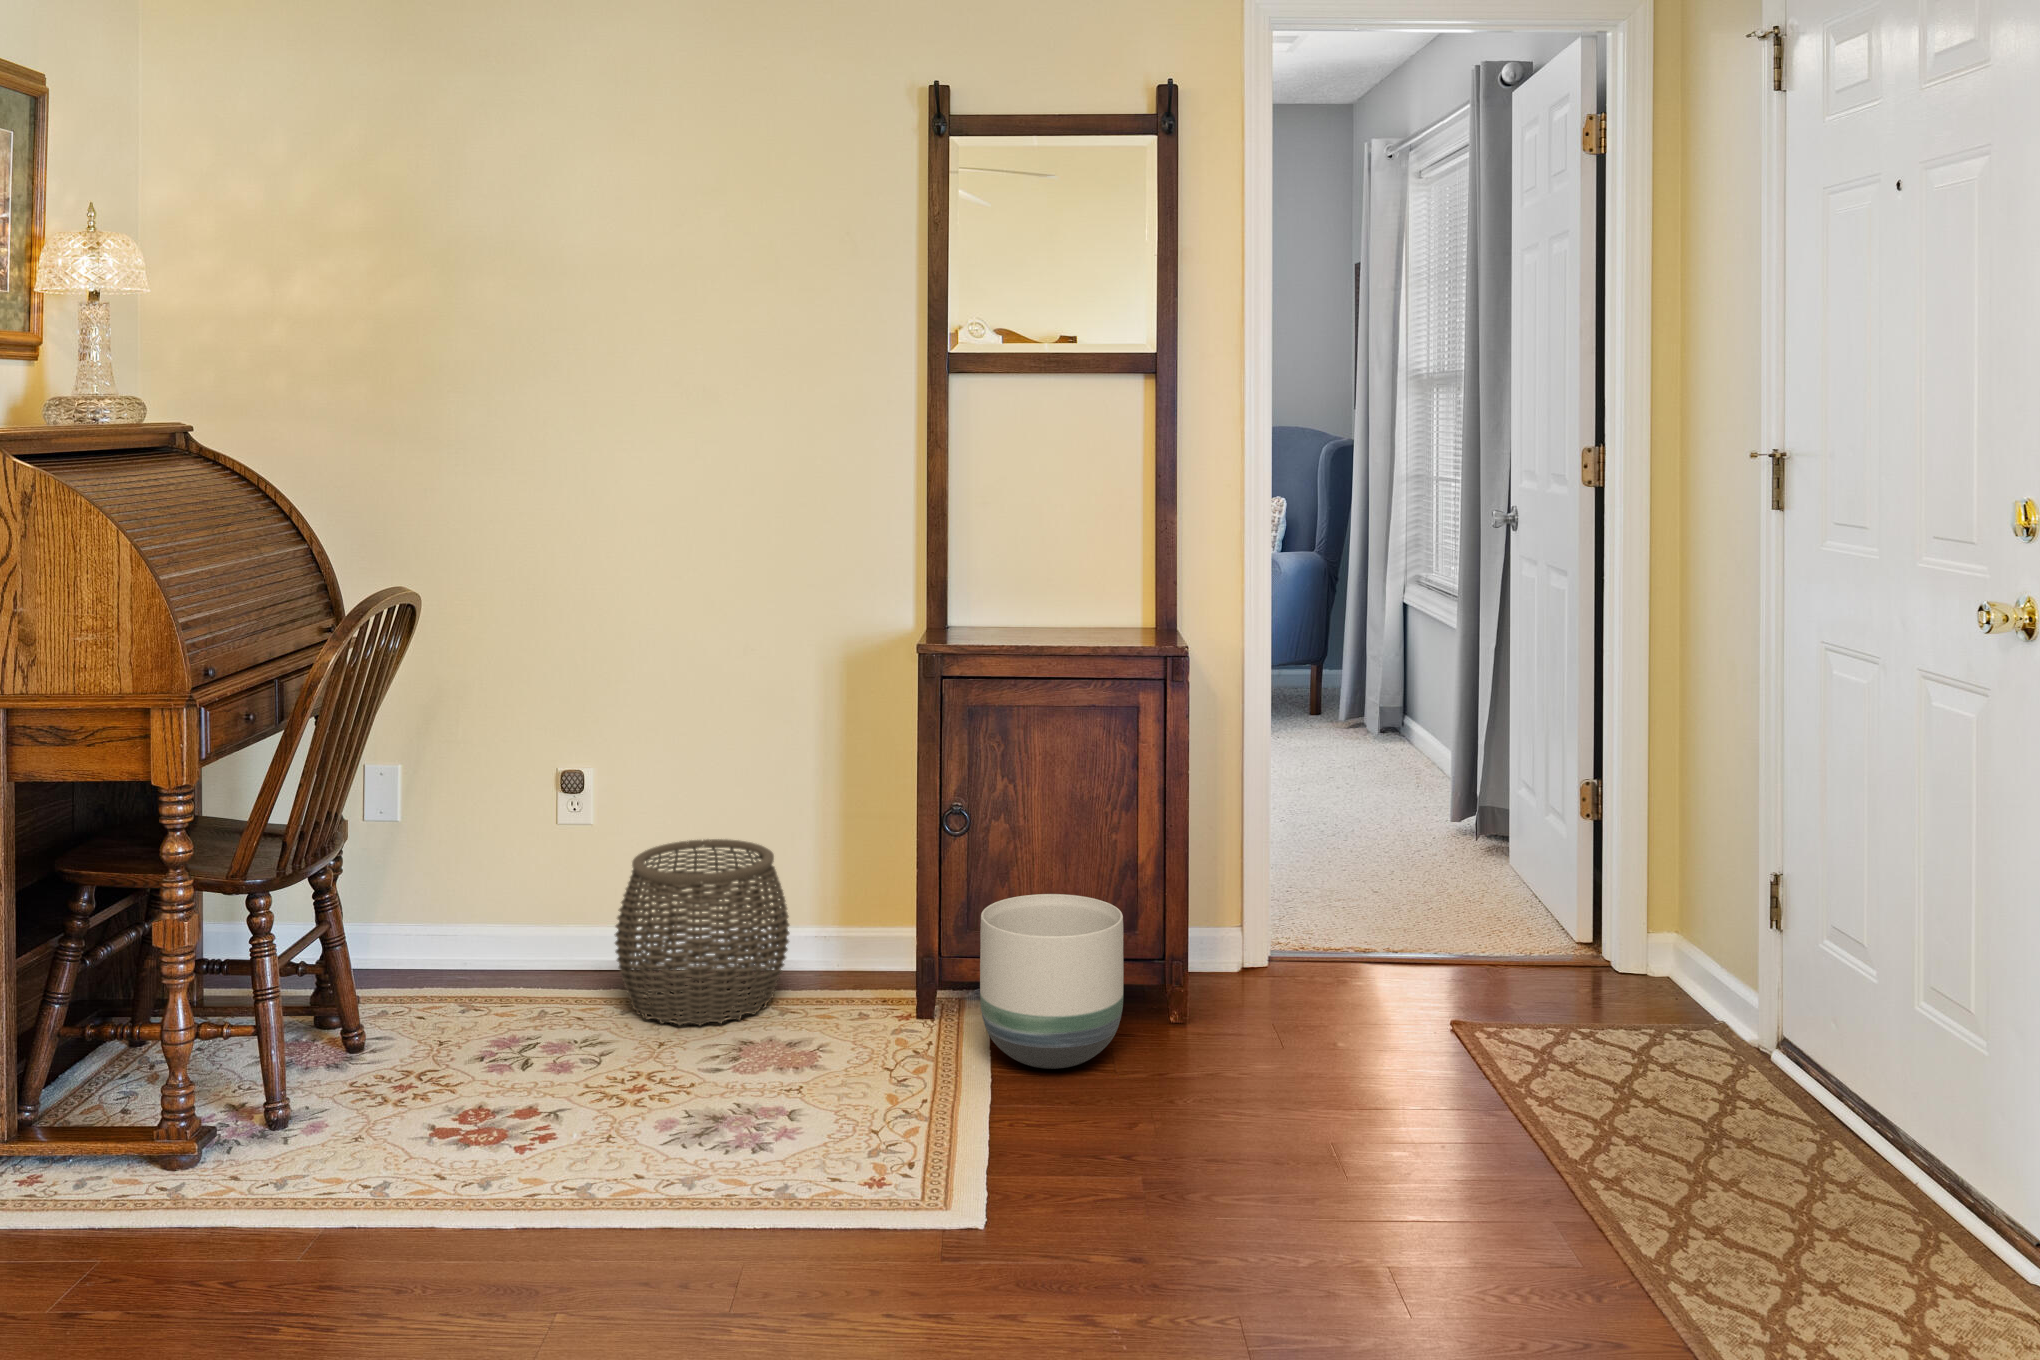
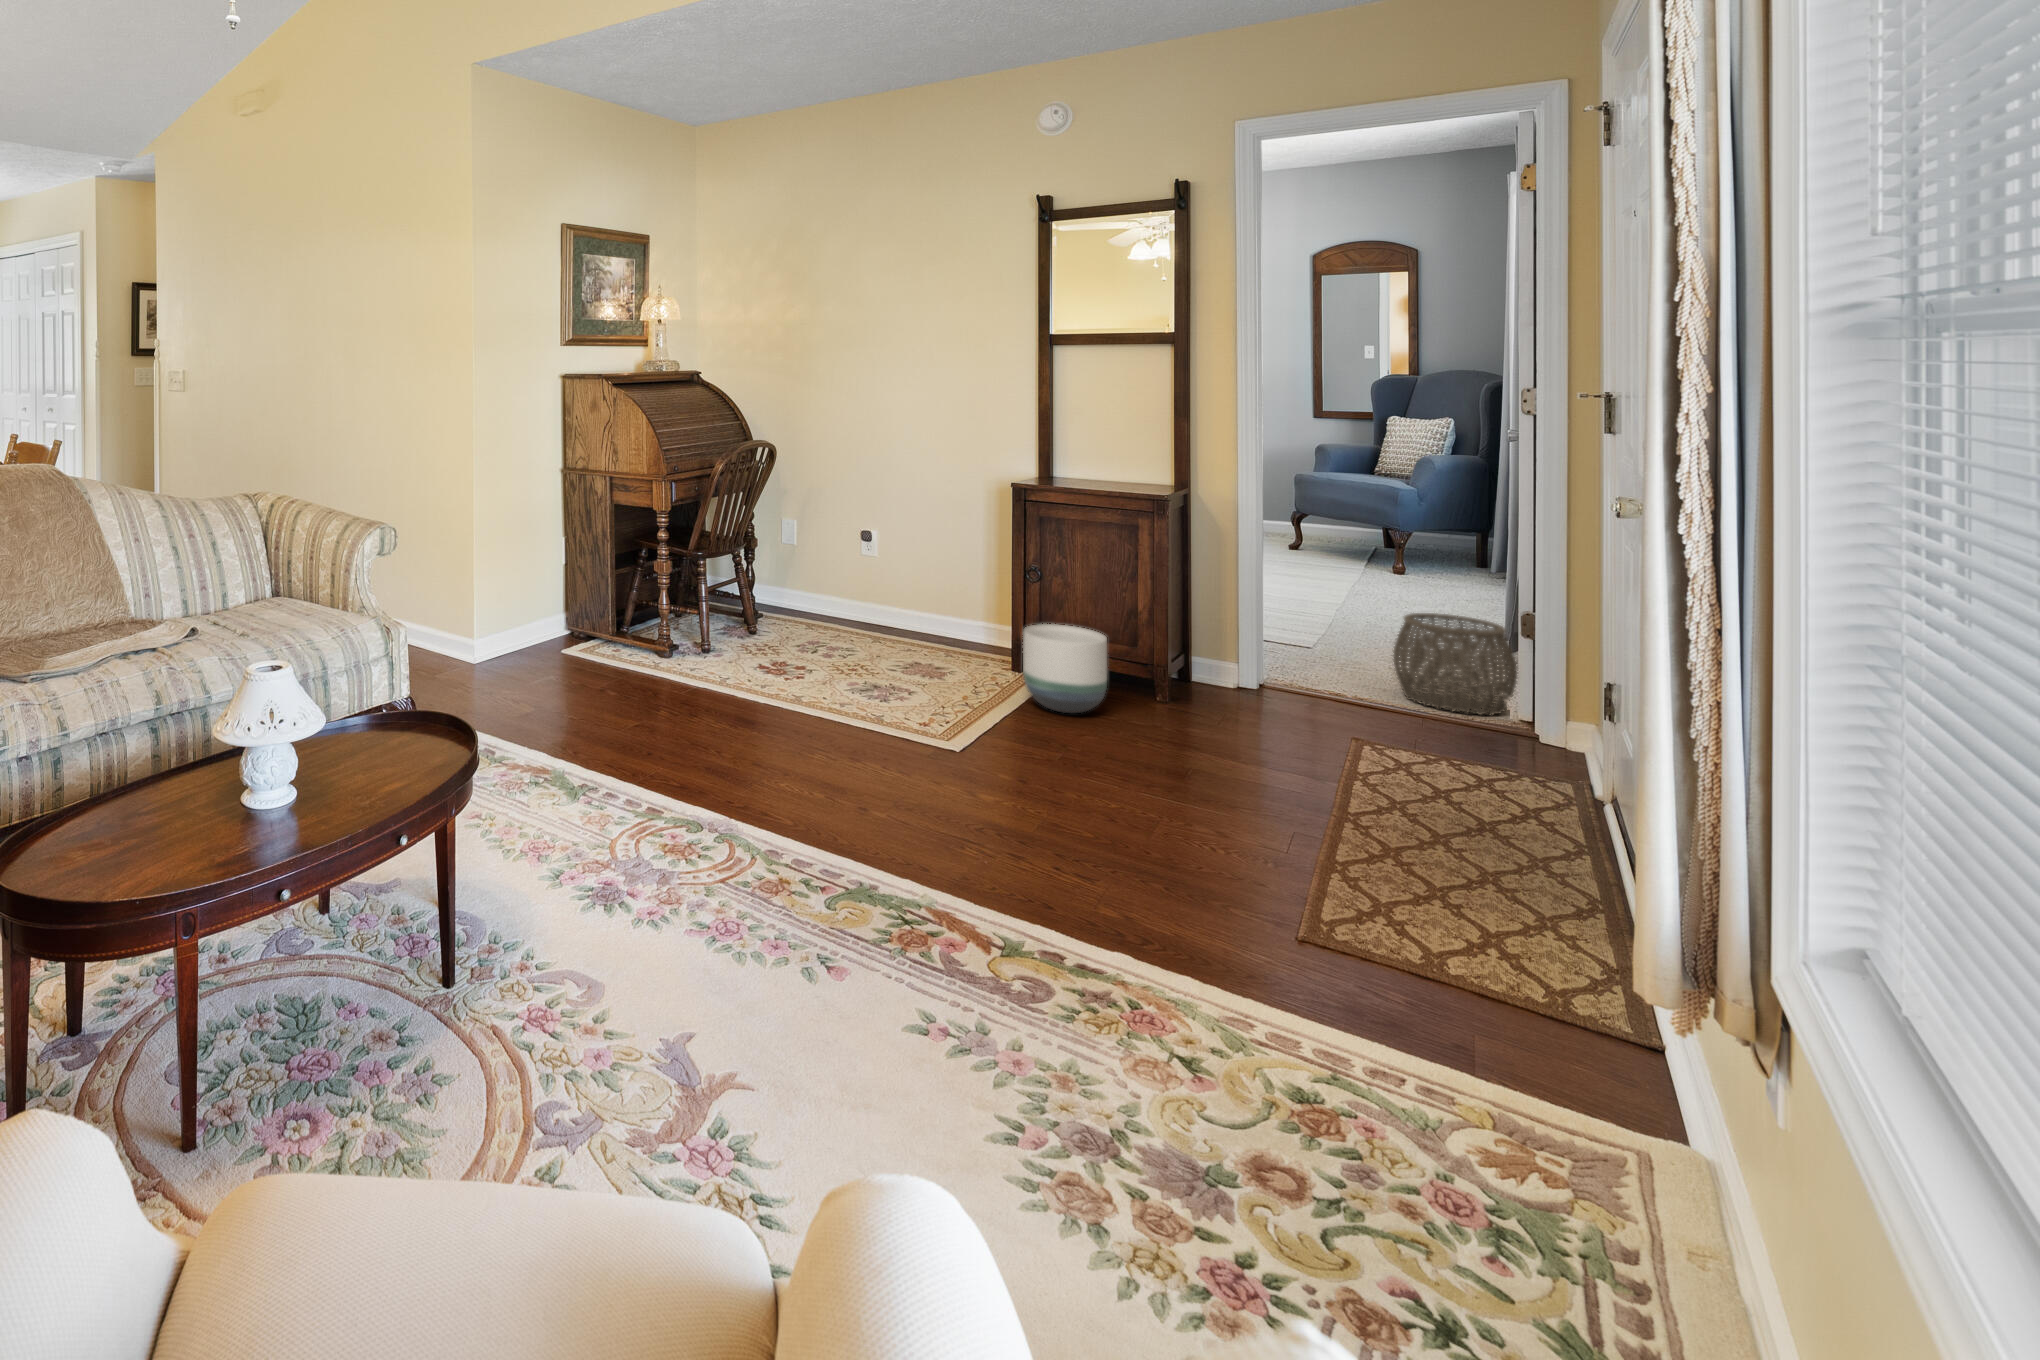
woven basket: present [615,839,790,1026] -> present [1393,613,1518,716]

